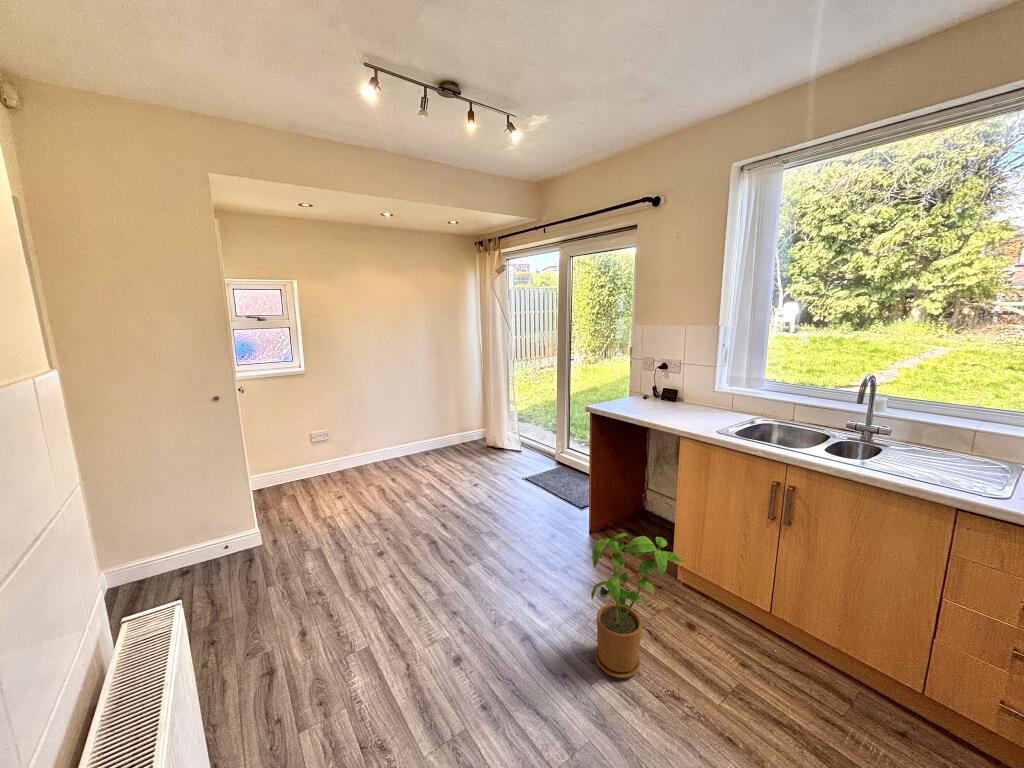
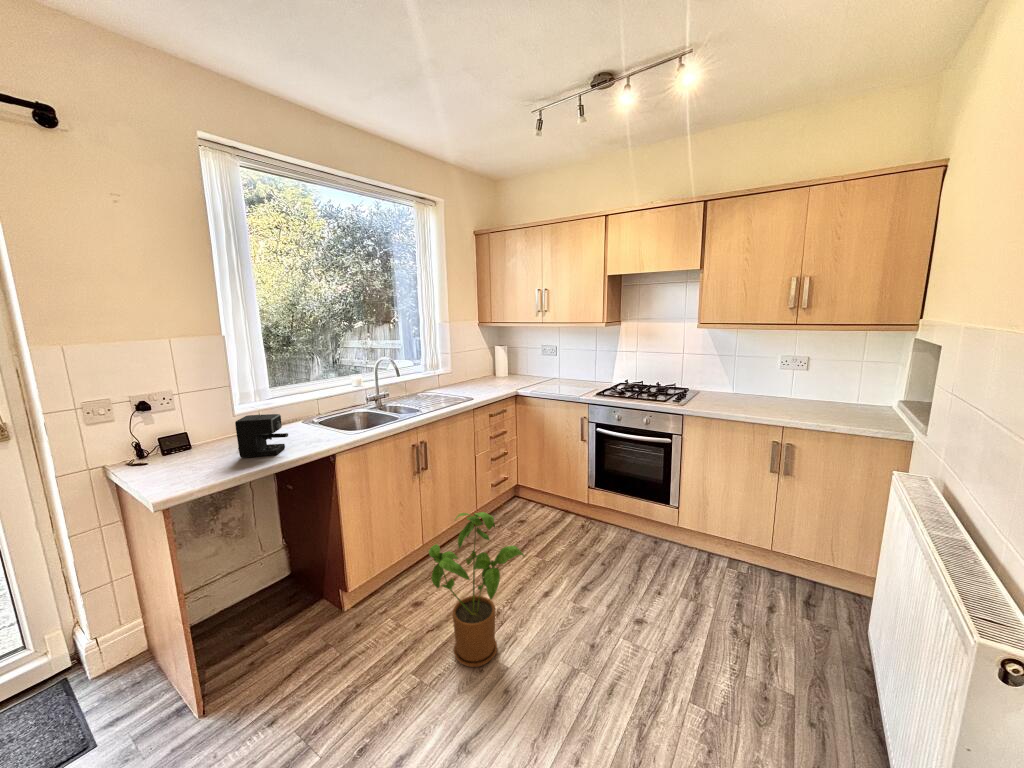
coffee maker: none [652,385,701,417] -> present [235,414,288,458]

